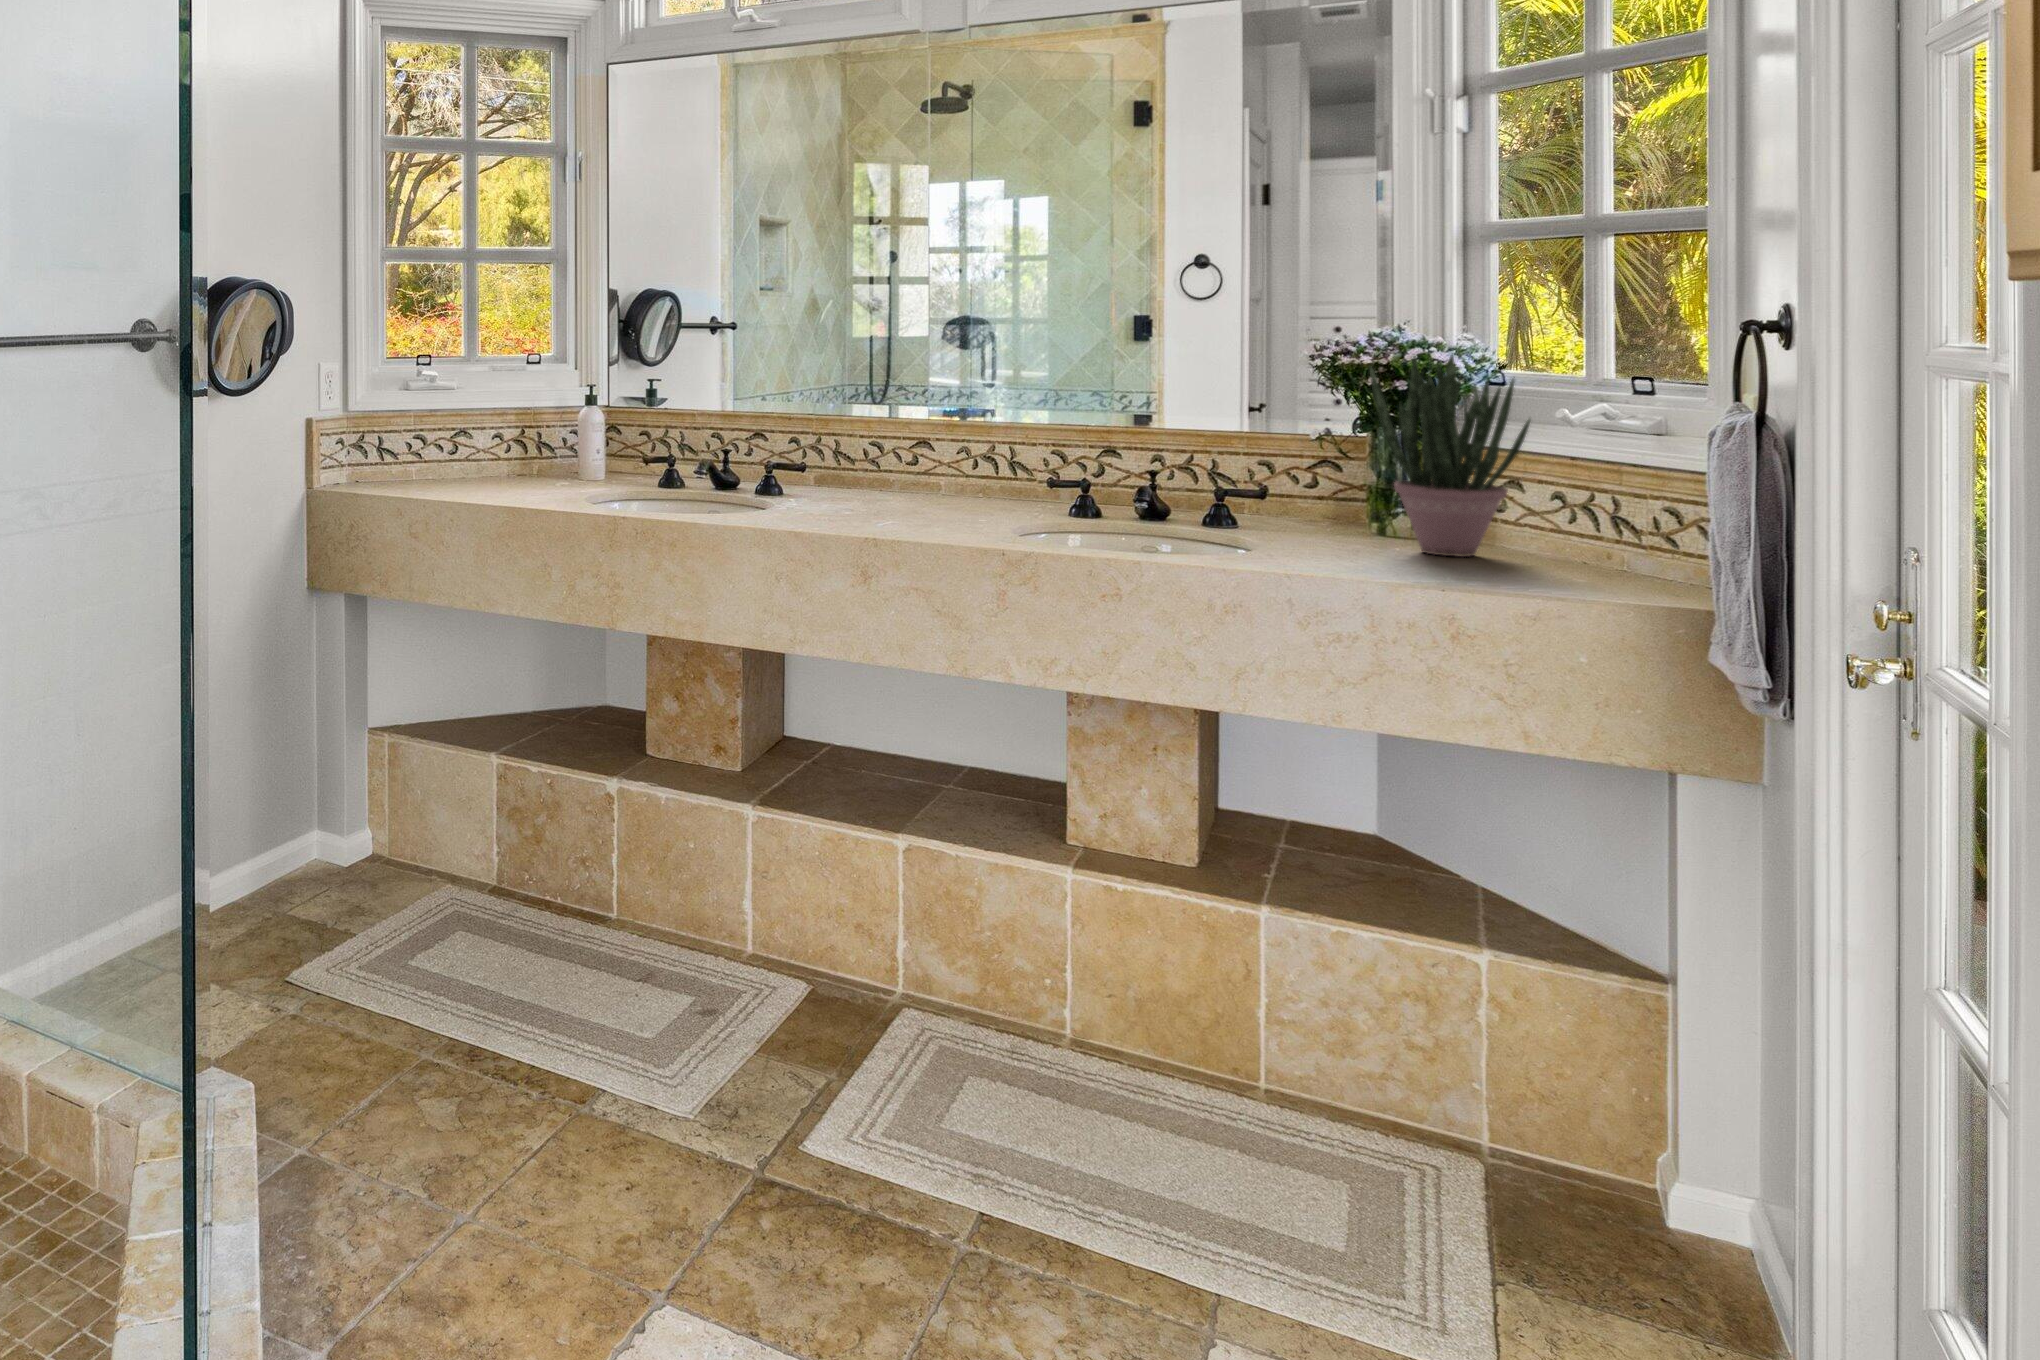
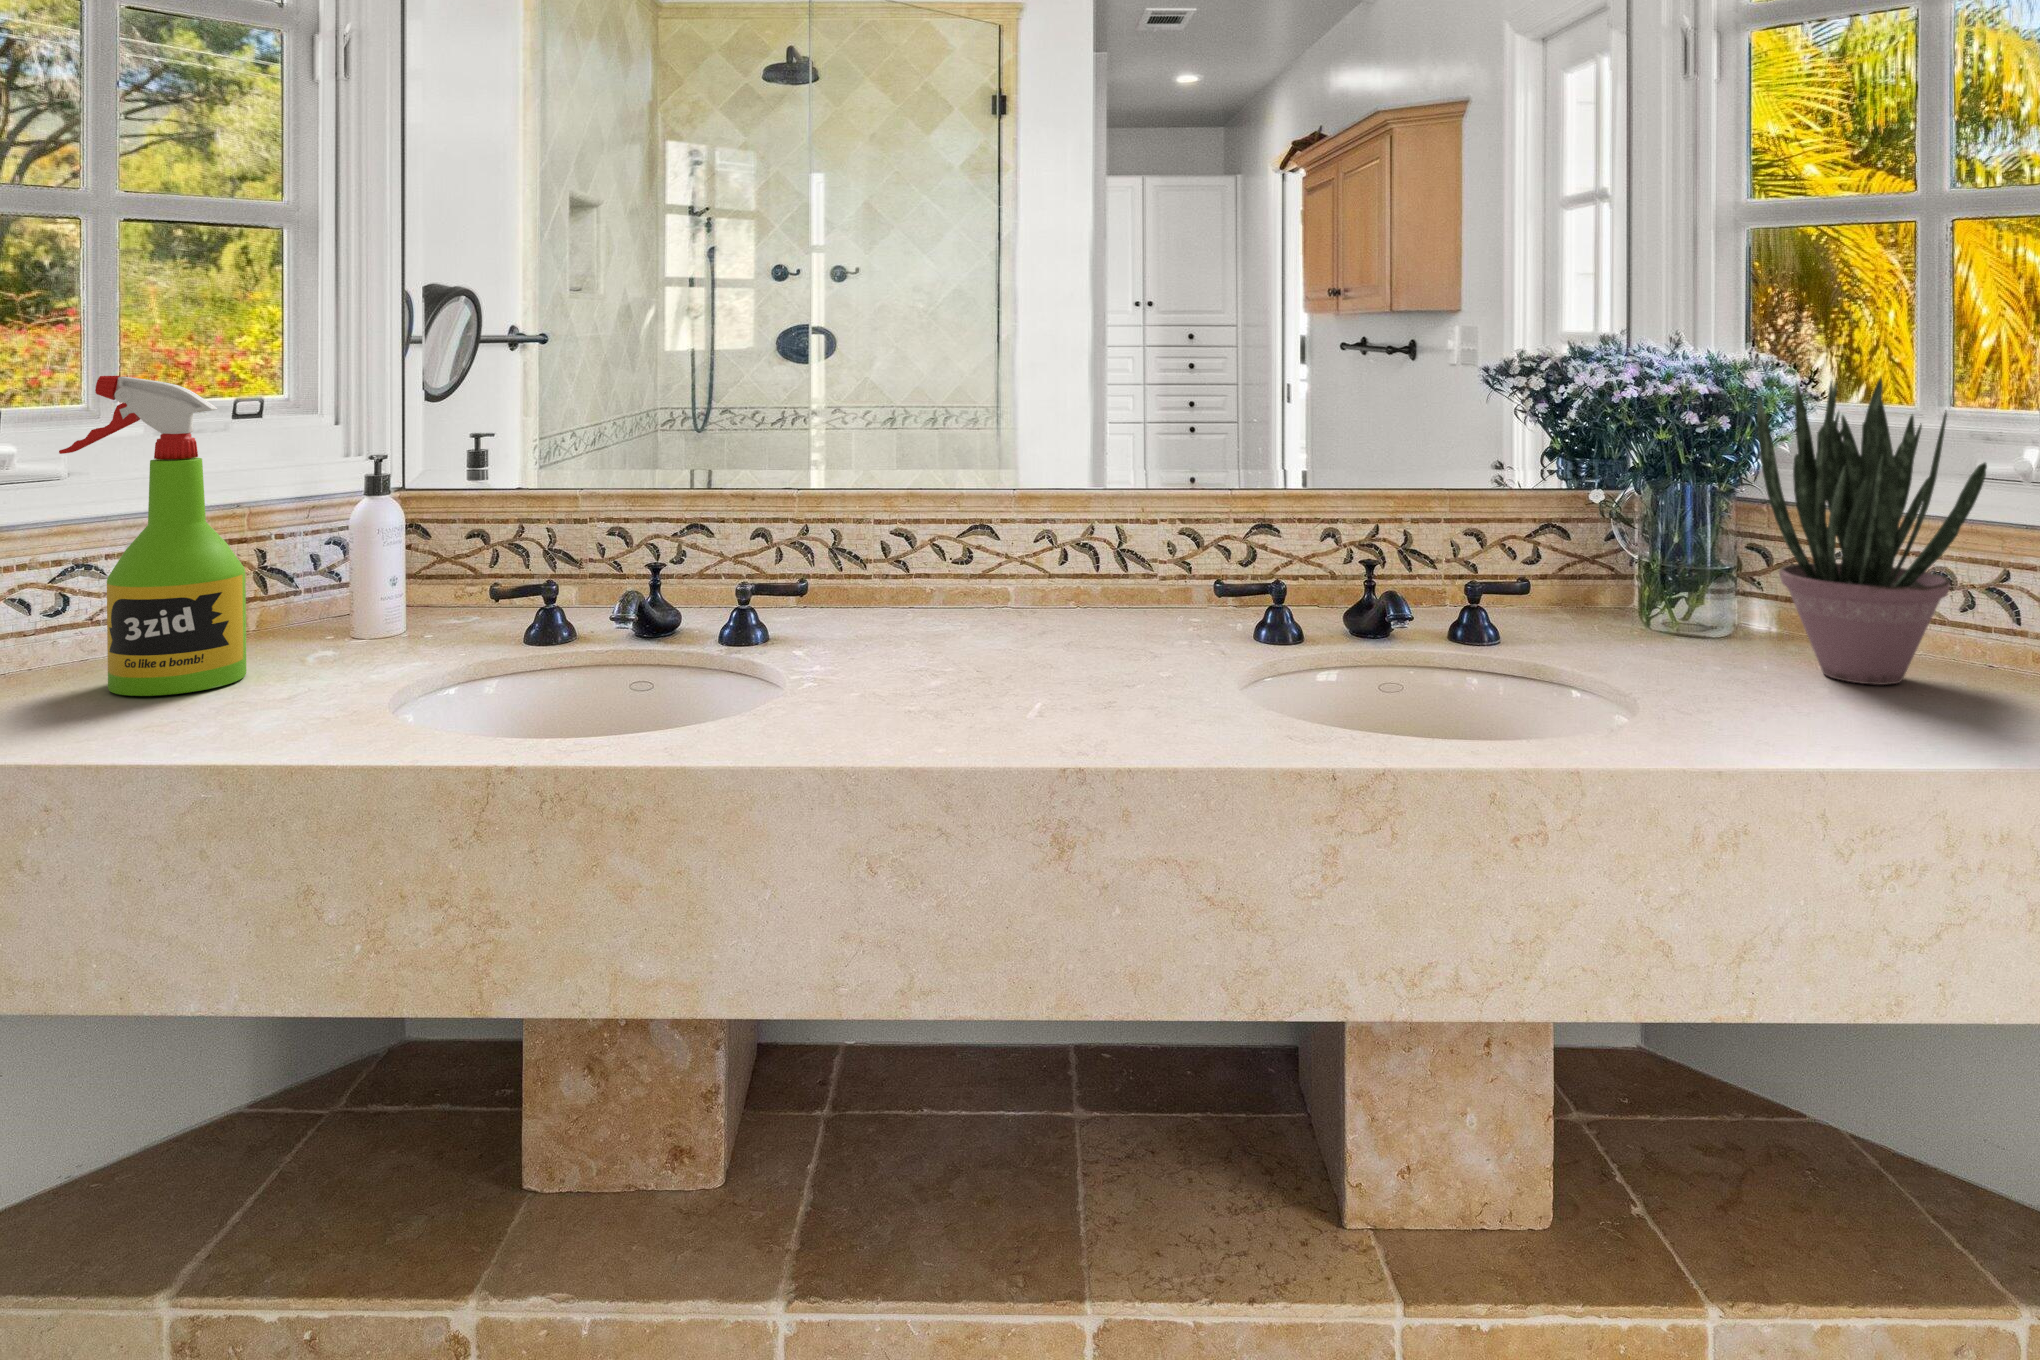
spray bottle: none [457,338,531,487] -> present [59,376,246,696]

